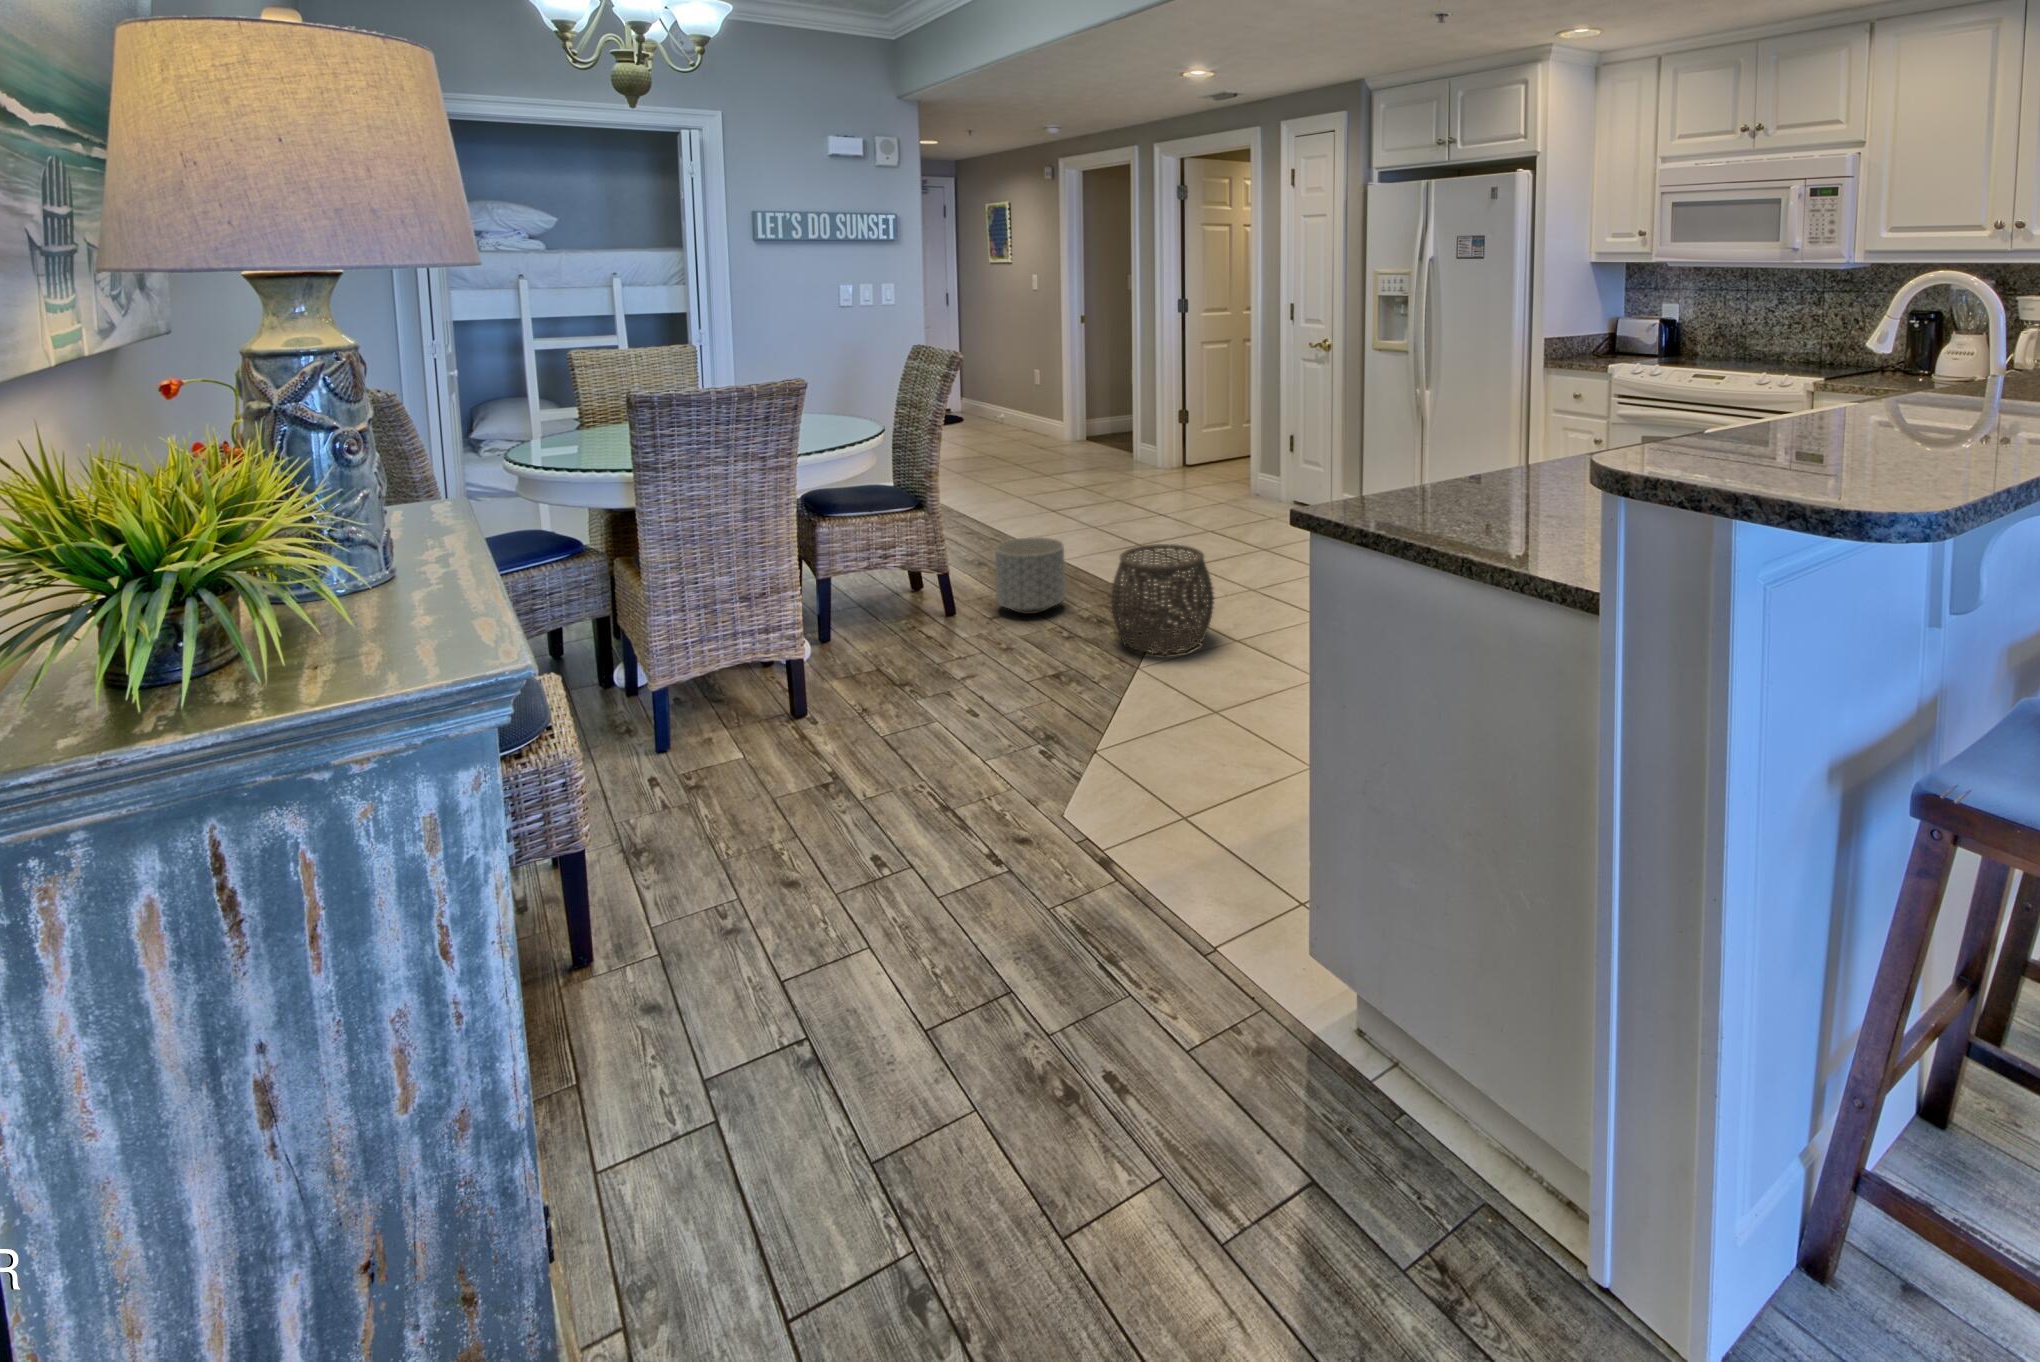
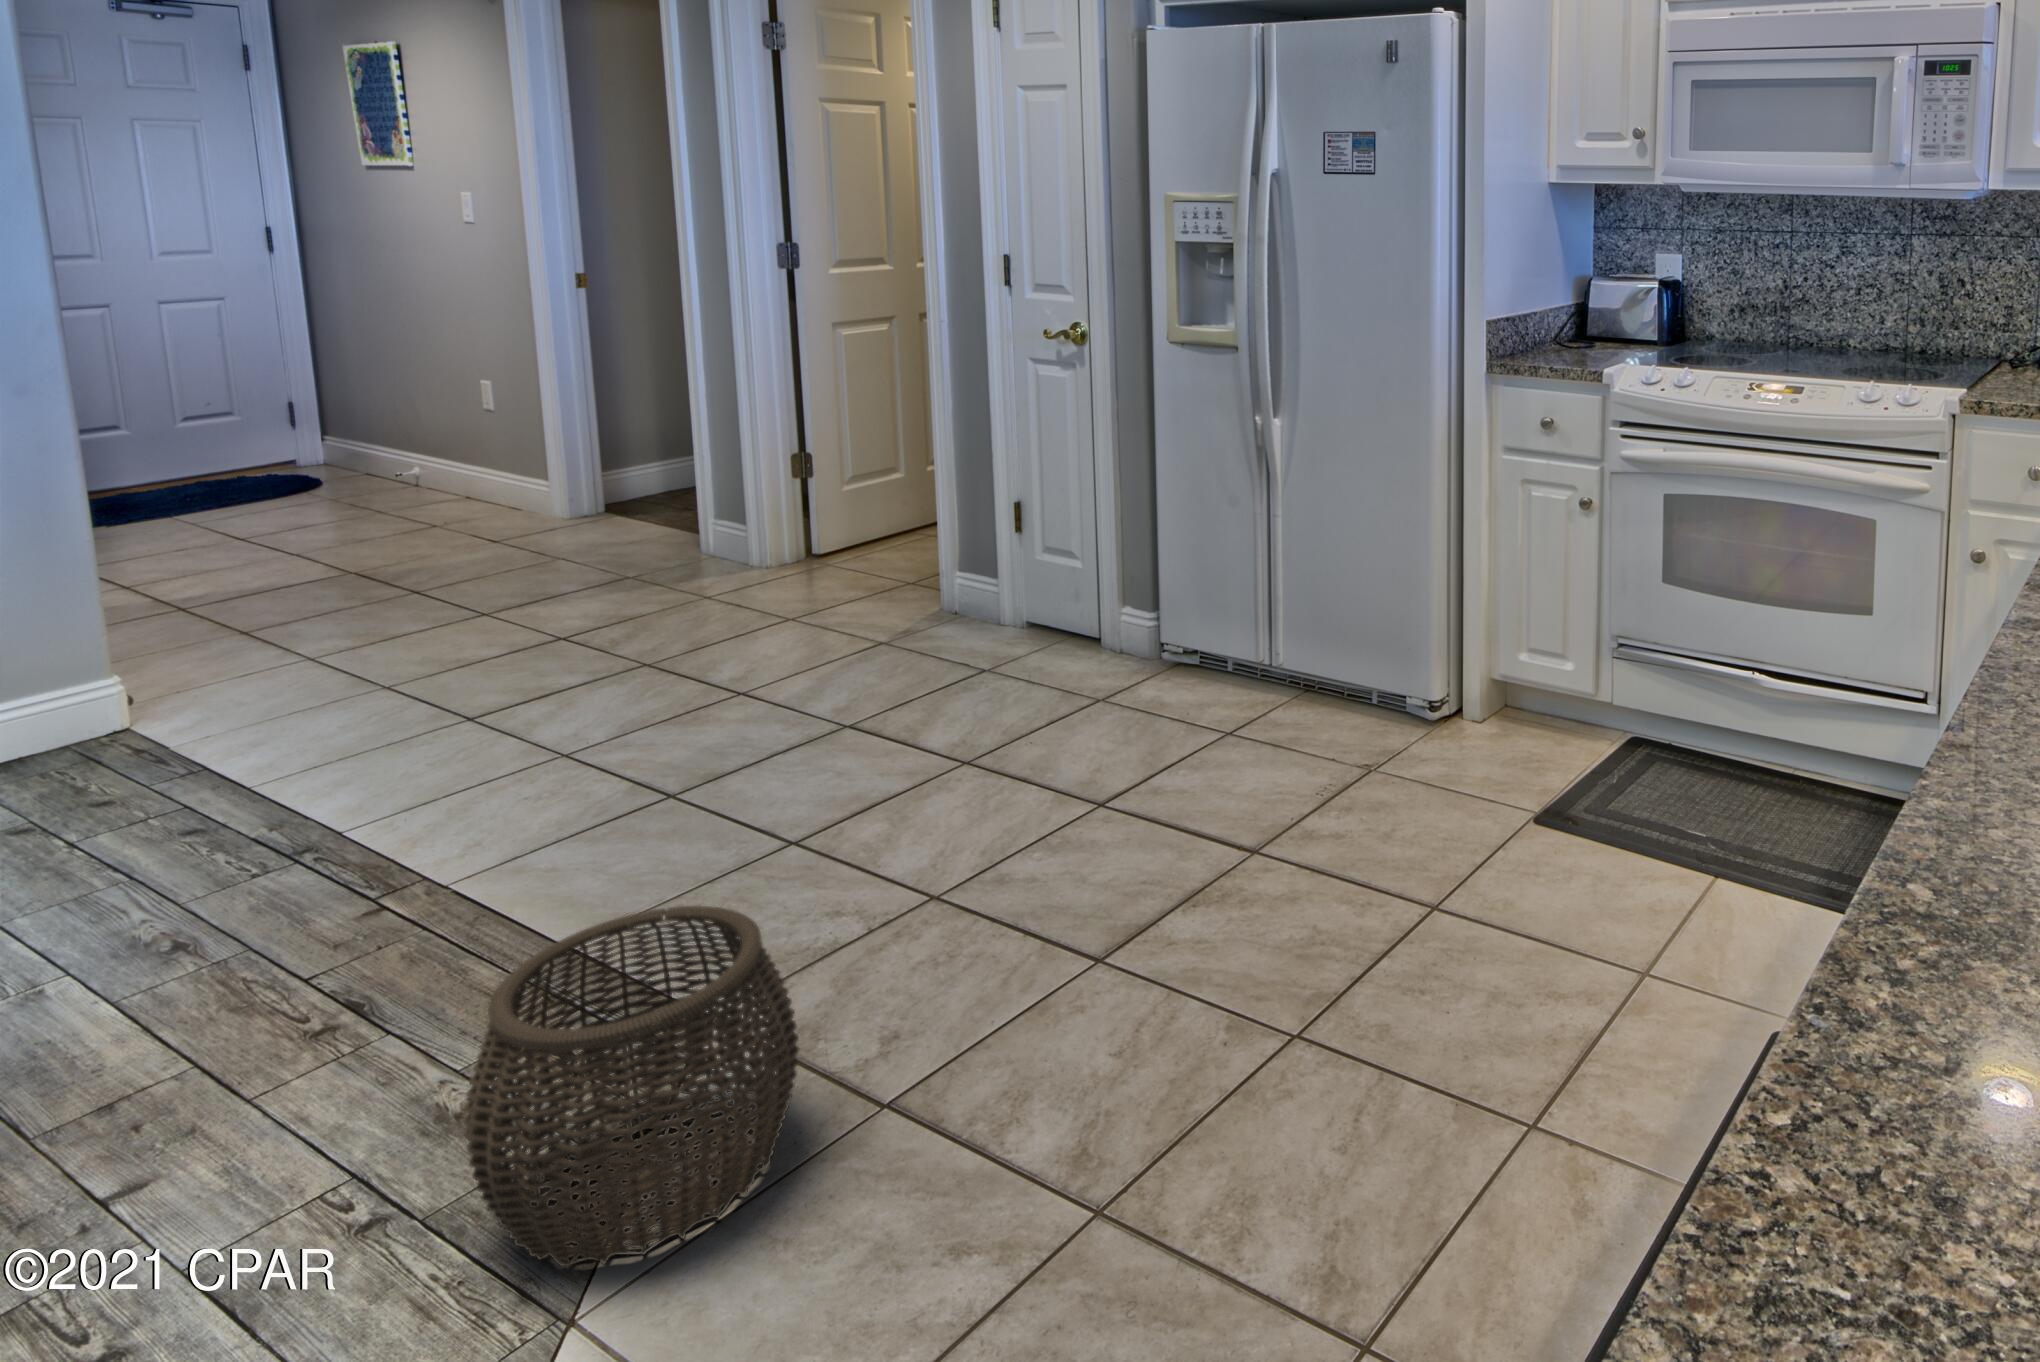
planter: present [995,537,1065,614] -> none [94,911,372,1169]

